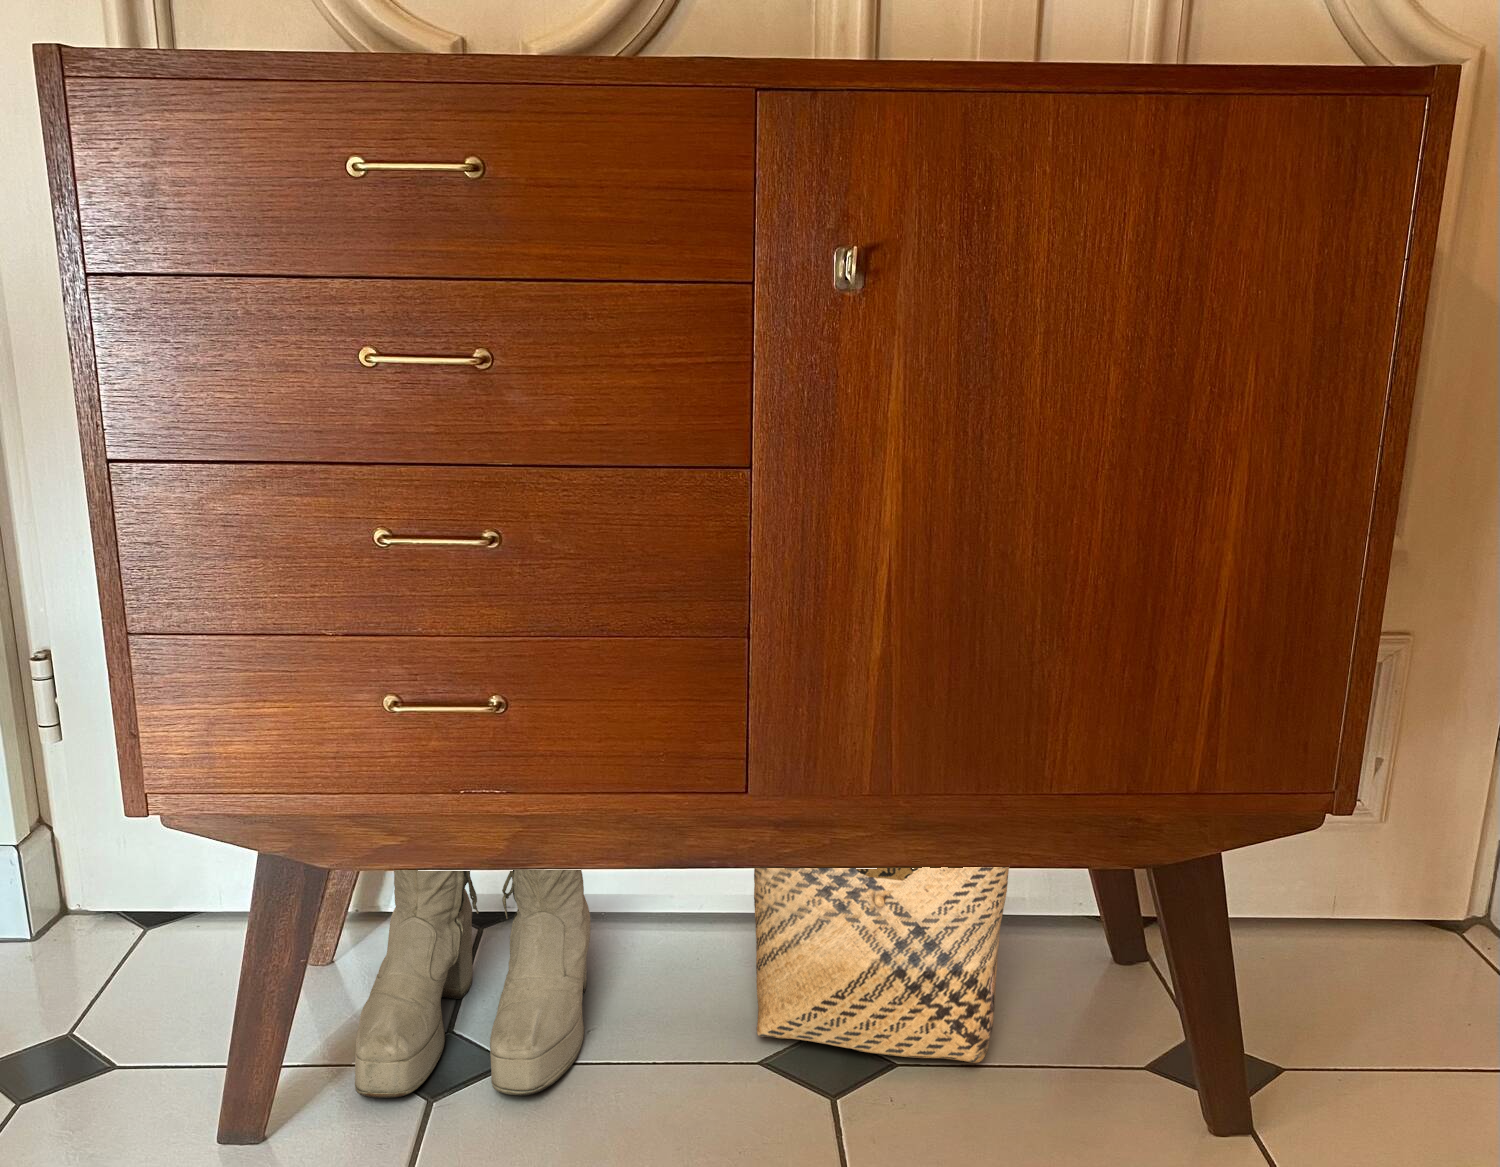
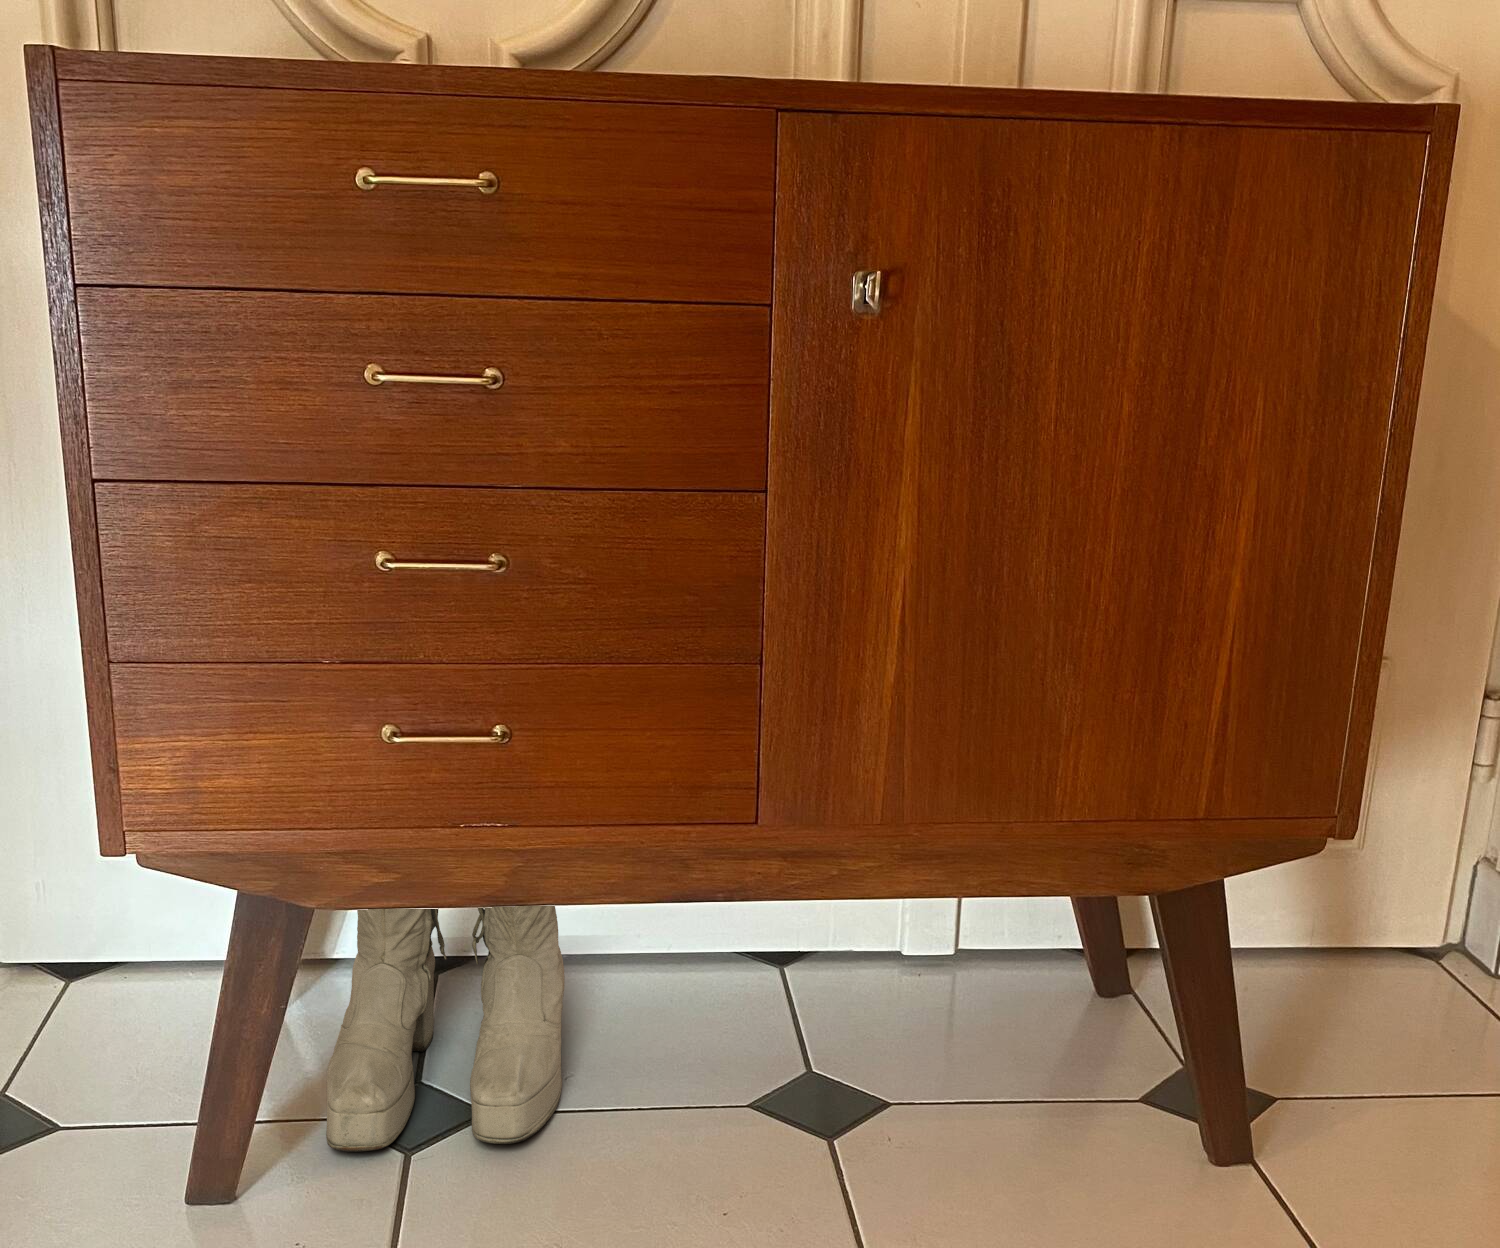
woven basket: present [754,867,1009,1063] -> none [733,710,1008,1097]

